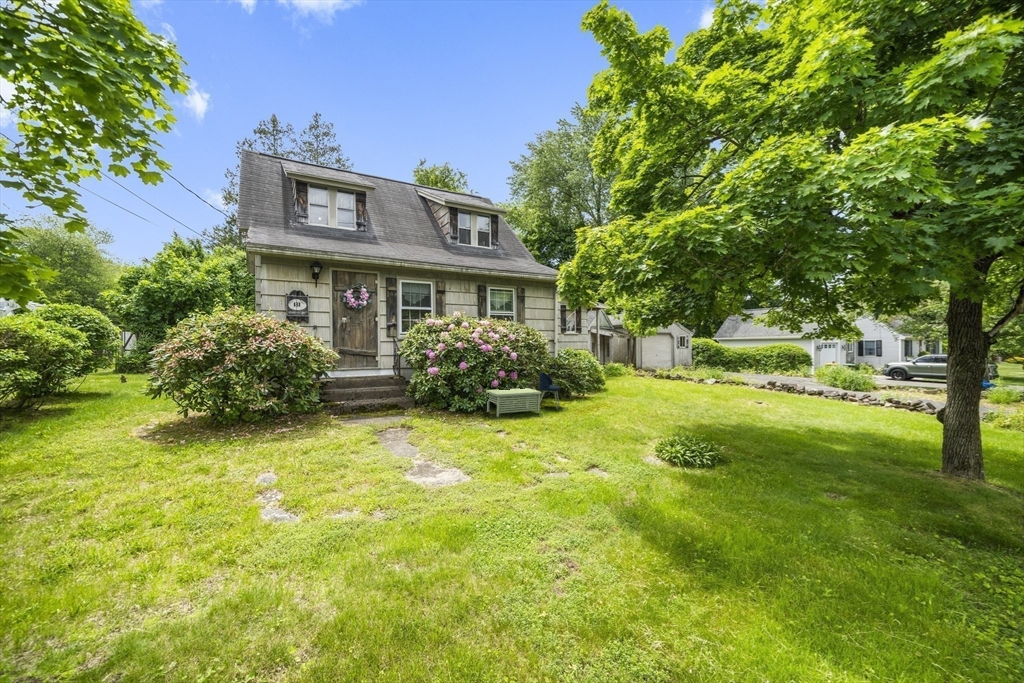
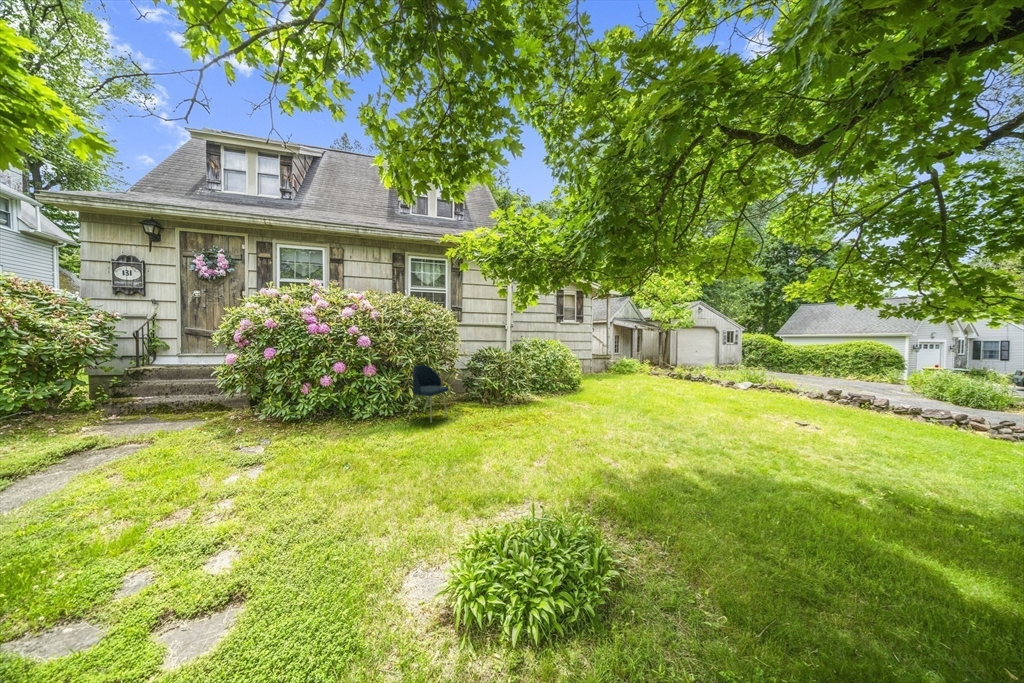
storage bench: present [486,388,541,417] -> none [302,389,391,433]

